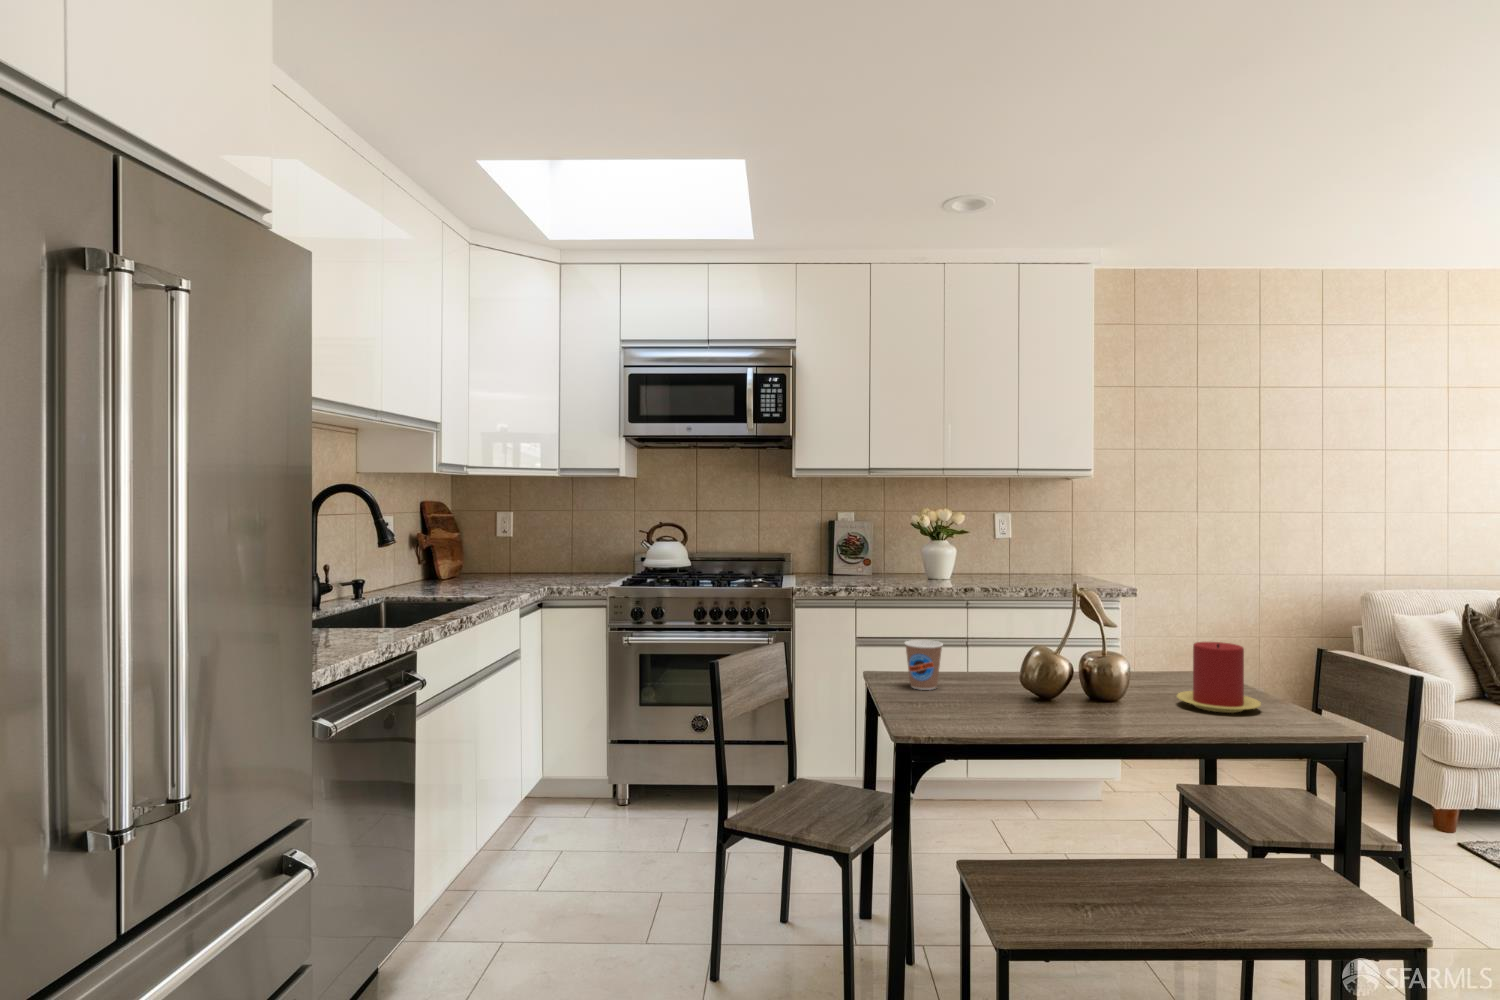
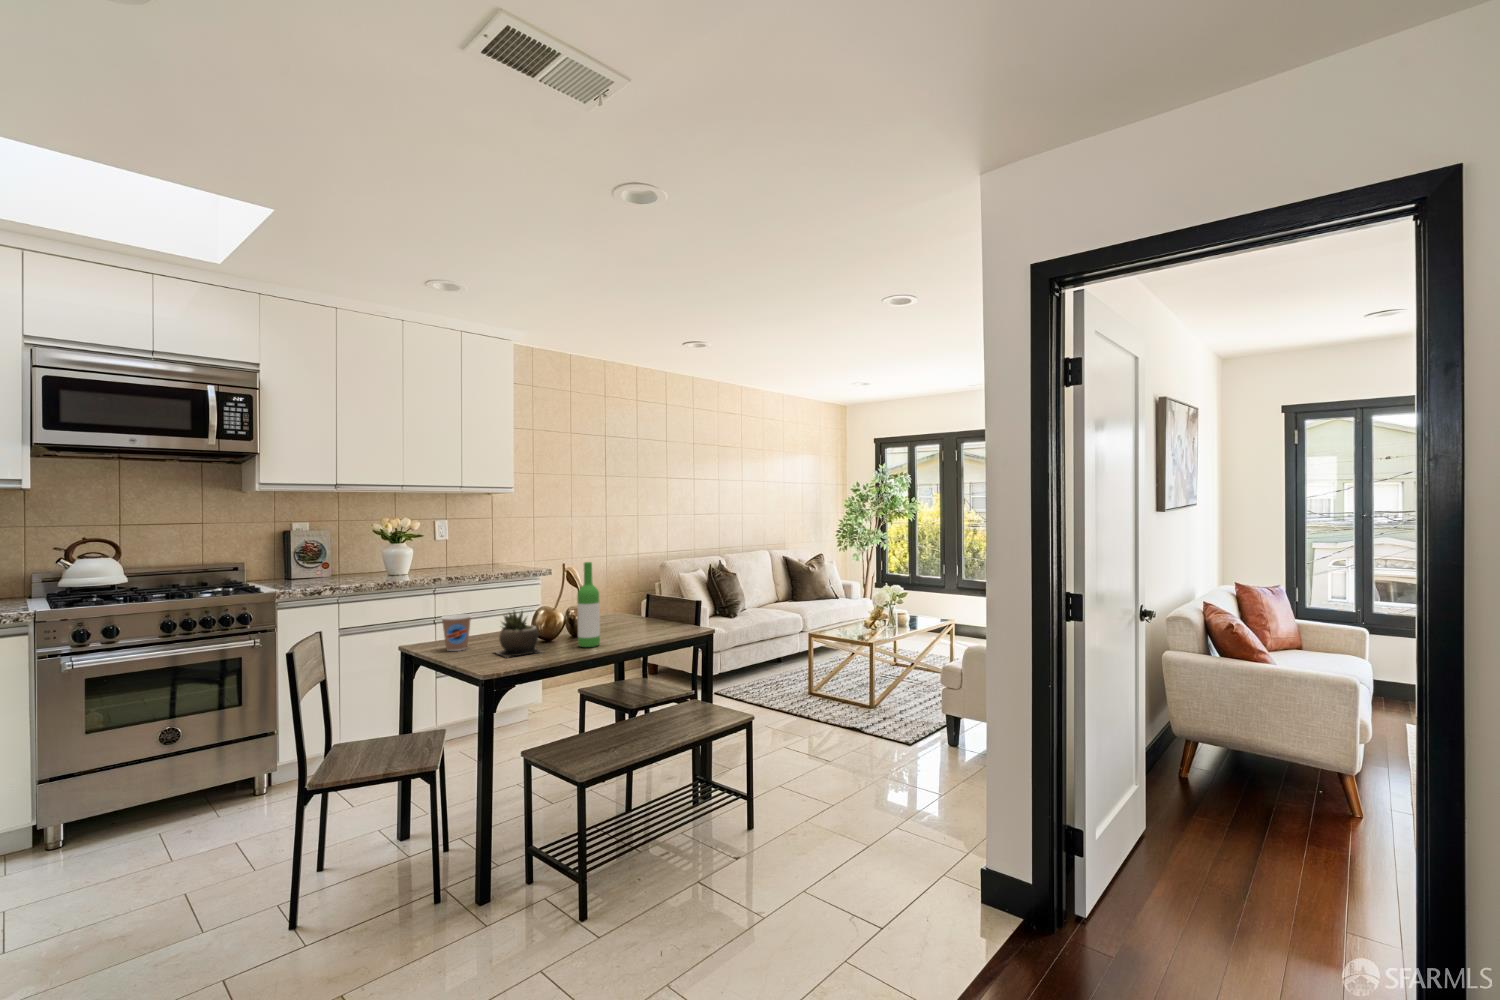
wine bottle: none [1075,587,1112,723] -> present [577,562,600,647]
candle: present [1177,642,1261,713] -> none [622,590,667,631]
succulent plant: none [955,645,1020,716] -> present [495,611,542,657]

